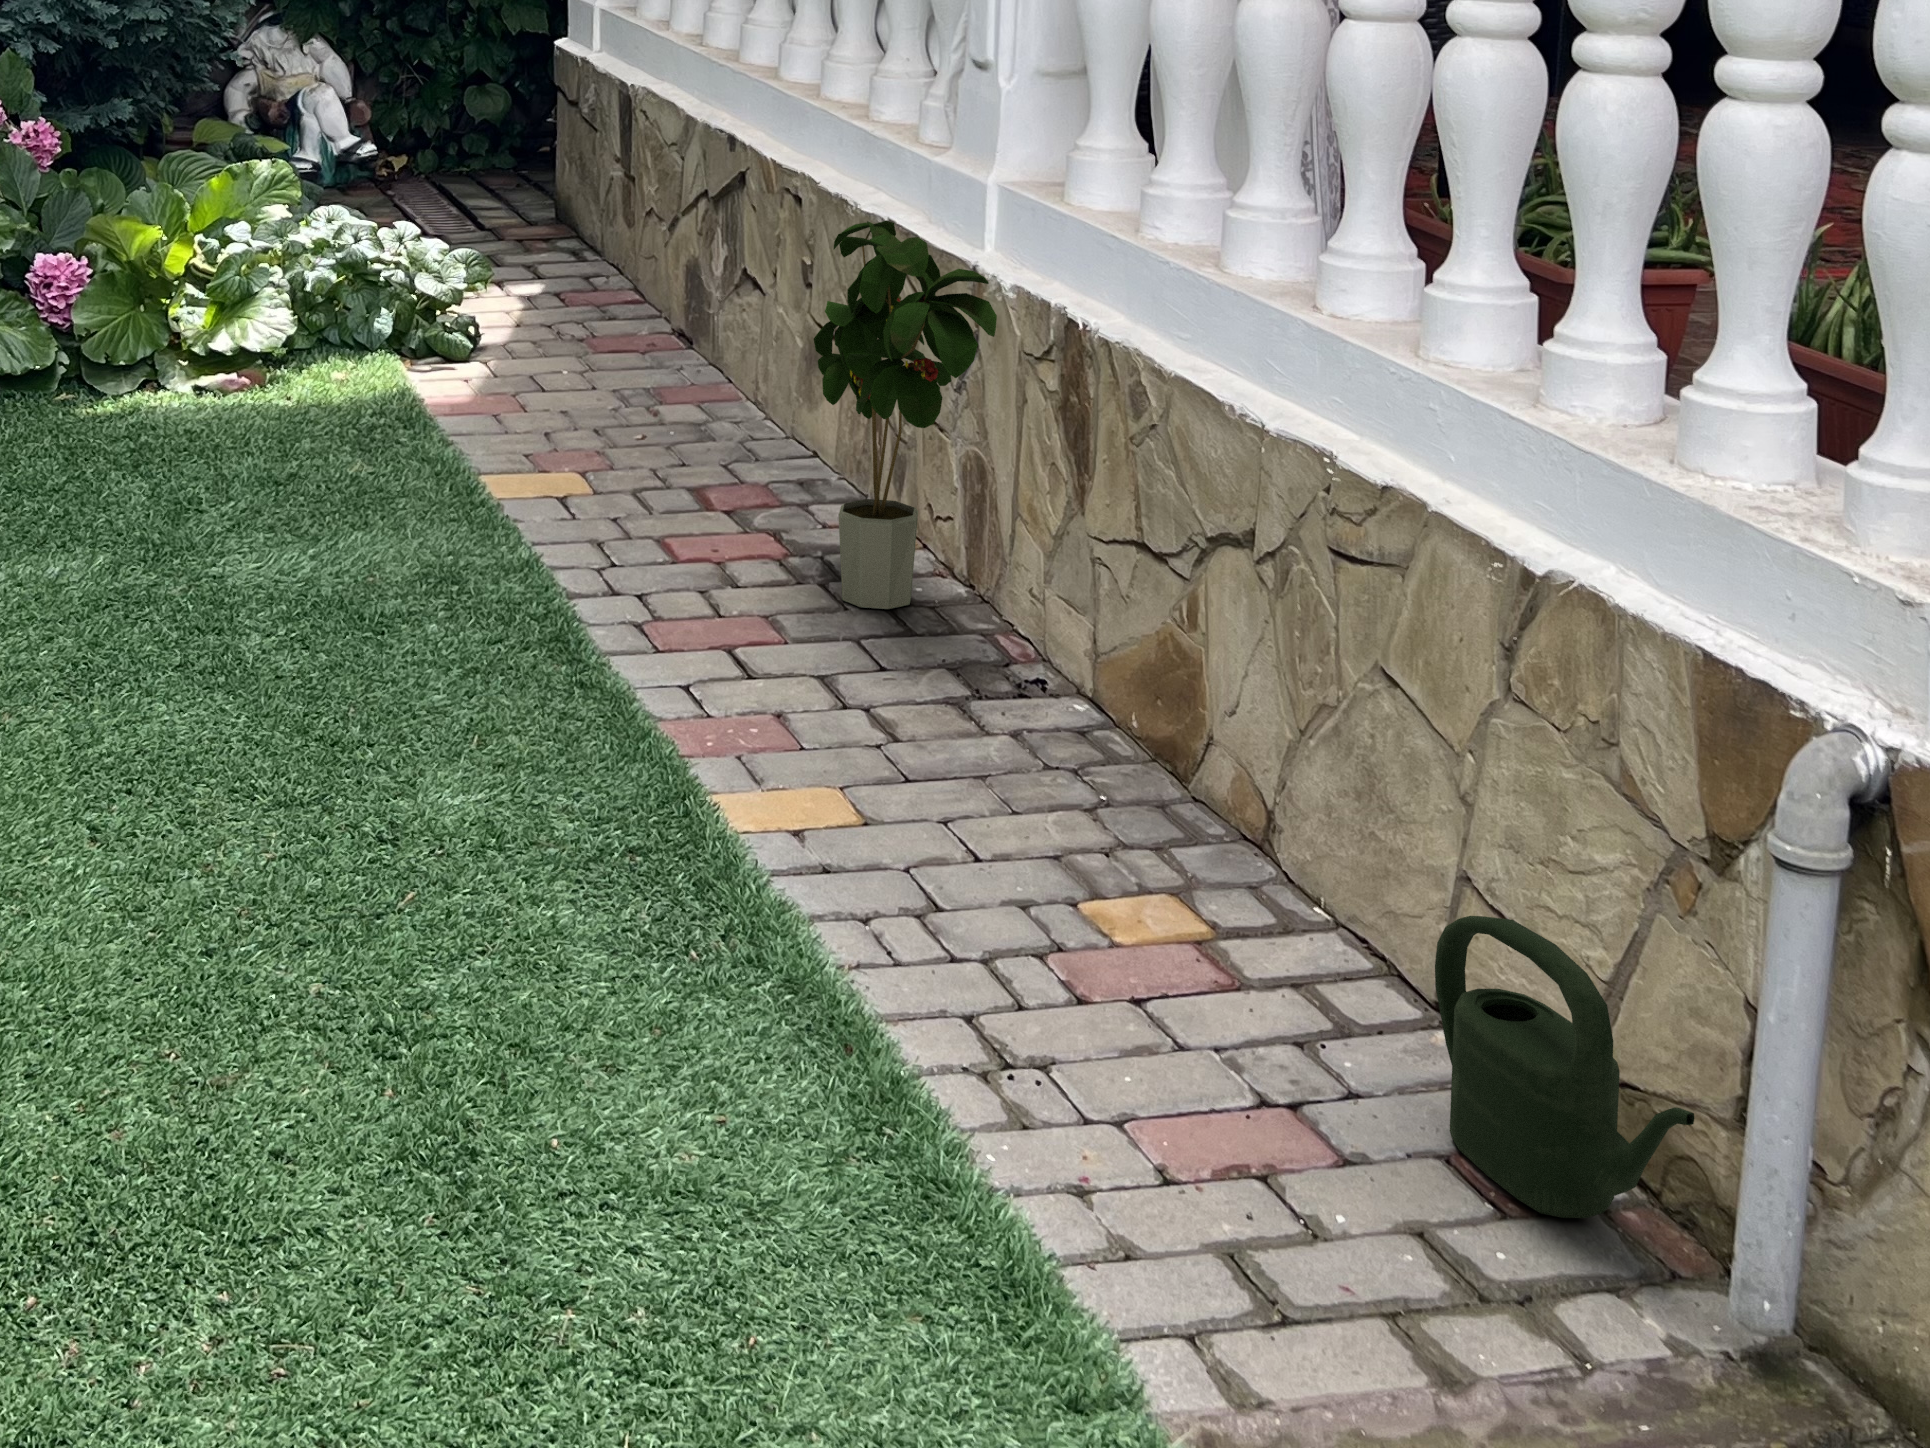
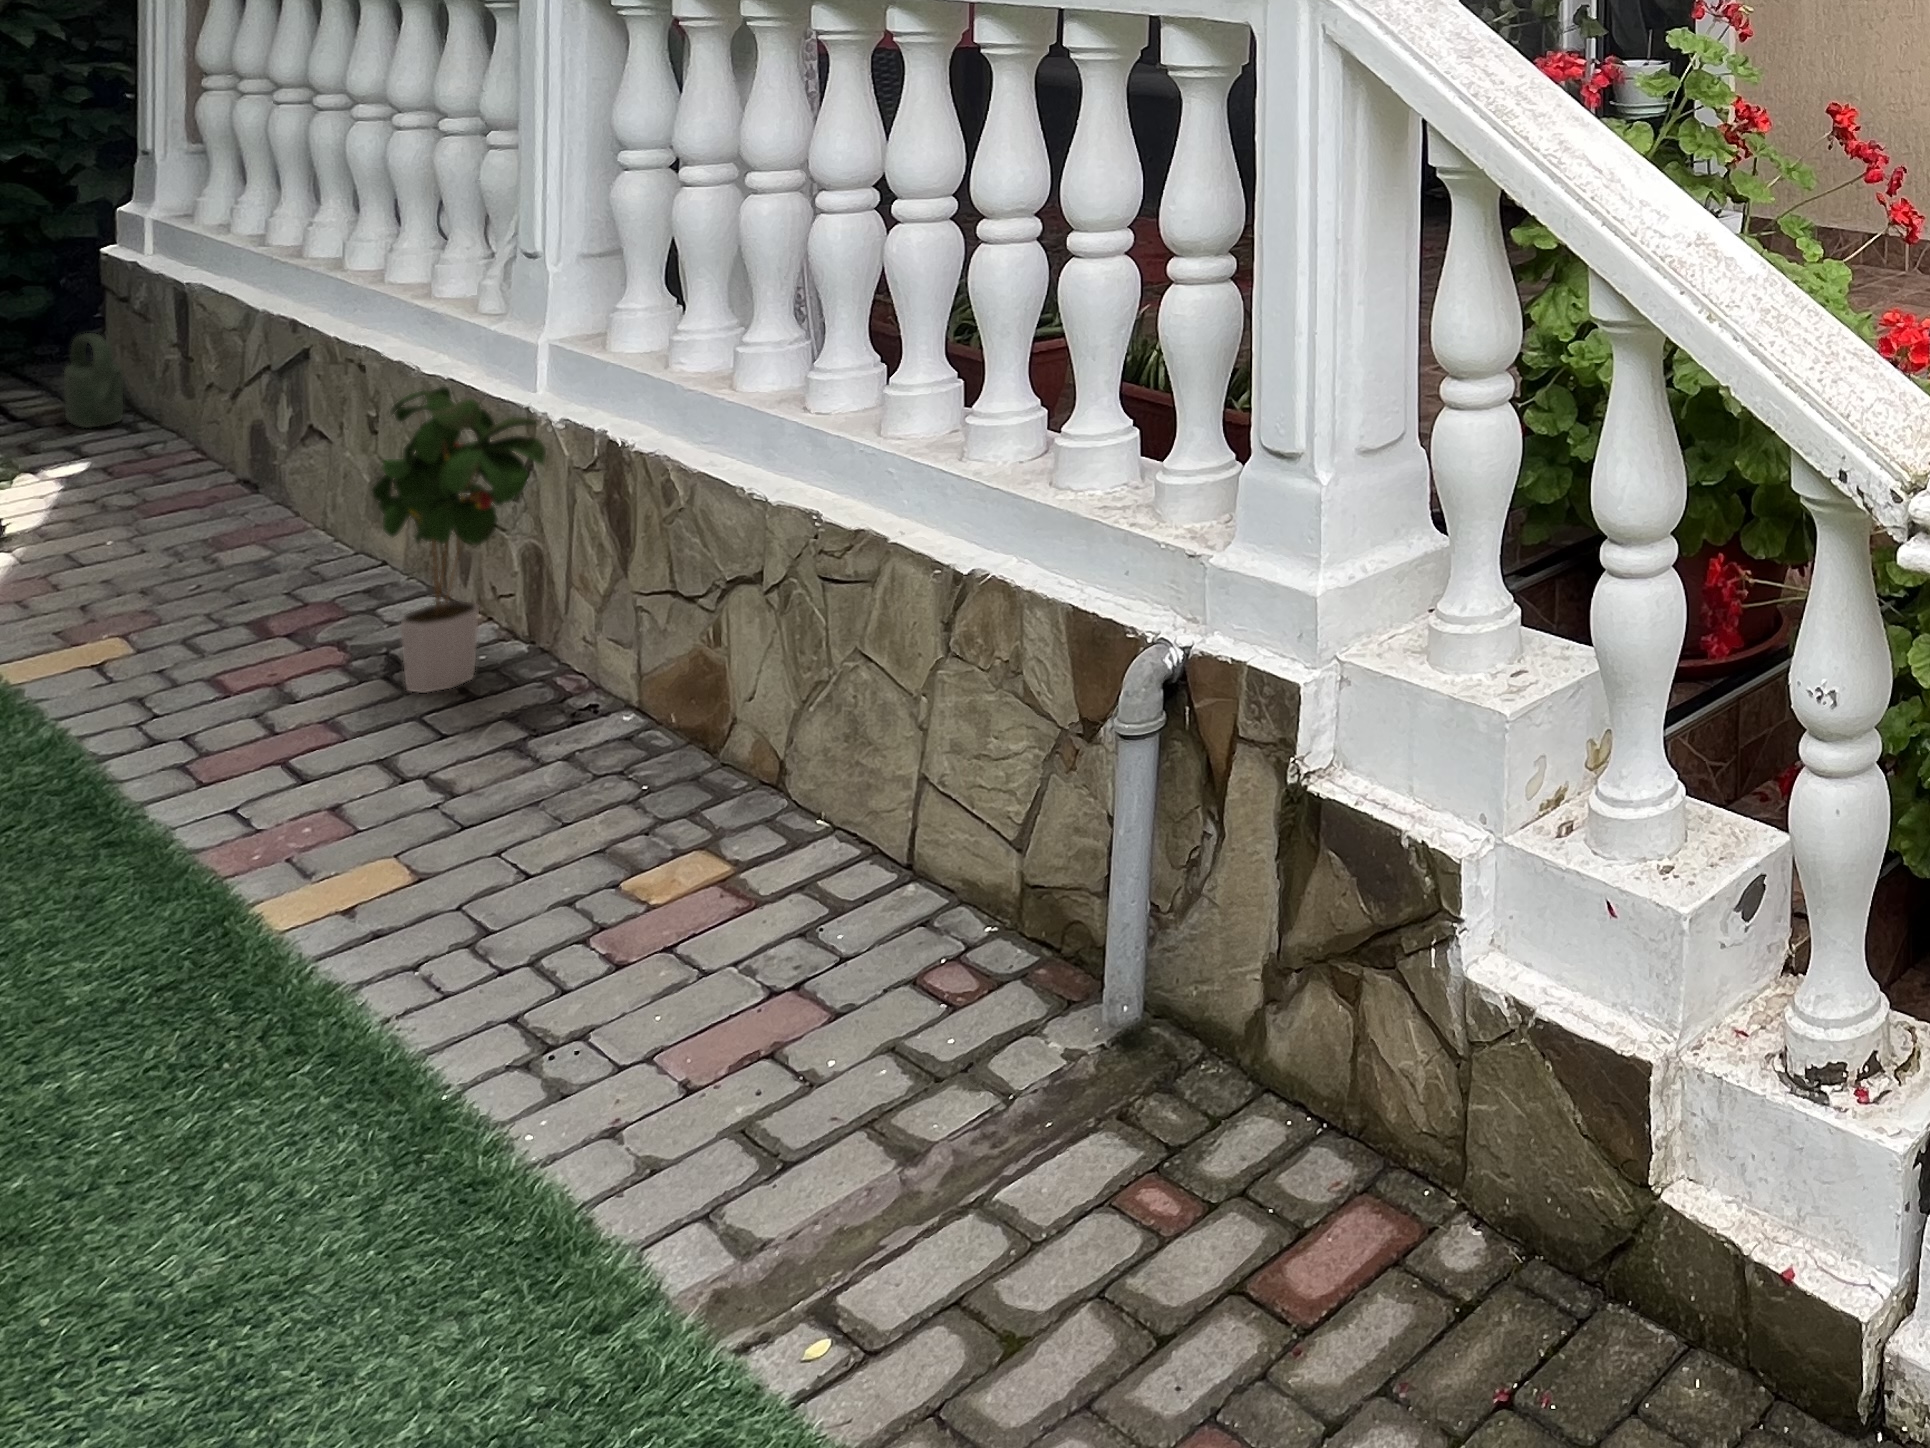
watering can: present [1435,916,1695,1218] -> present [64,333,123,428]

